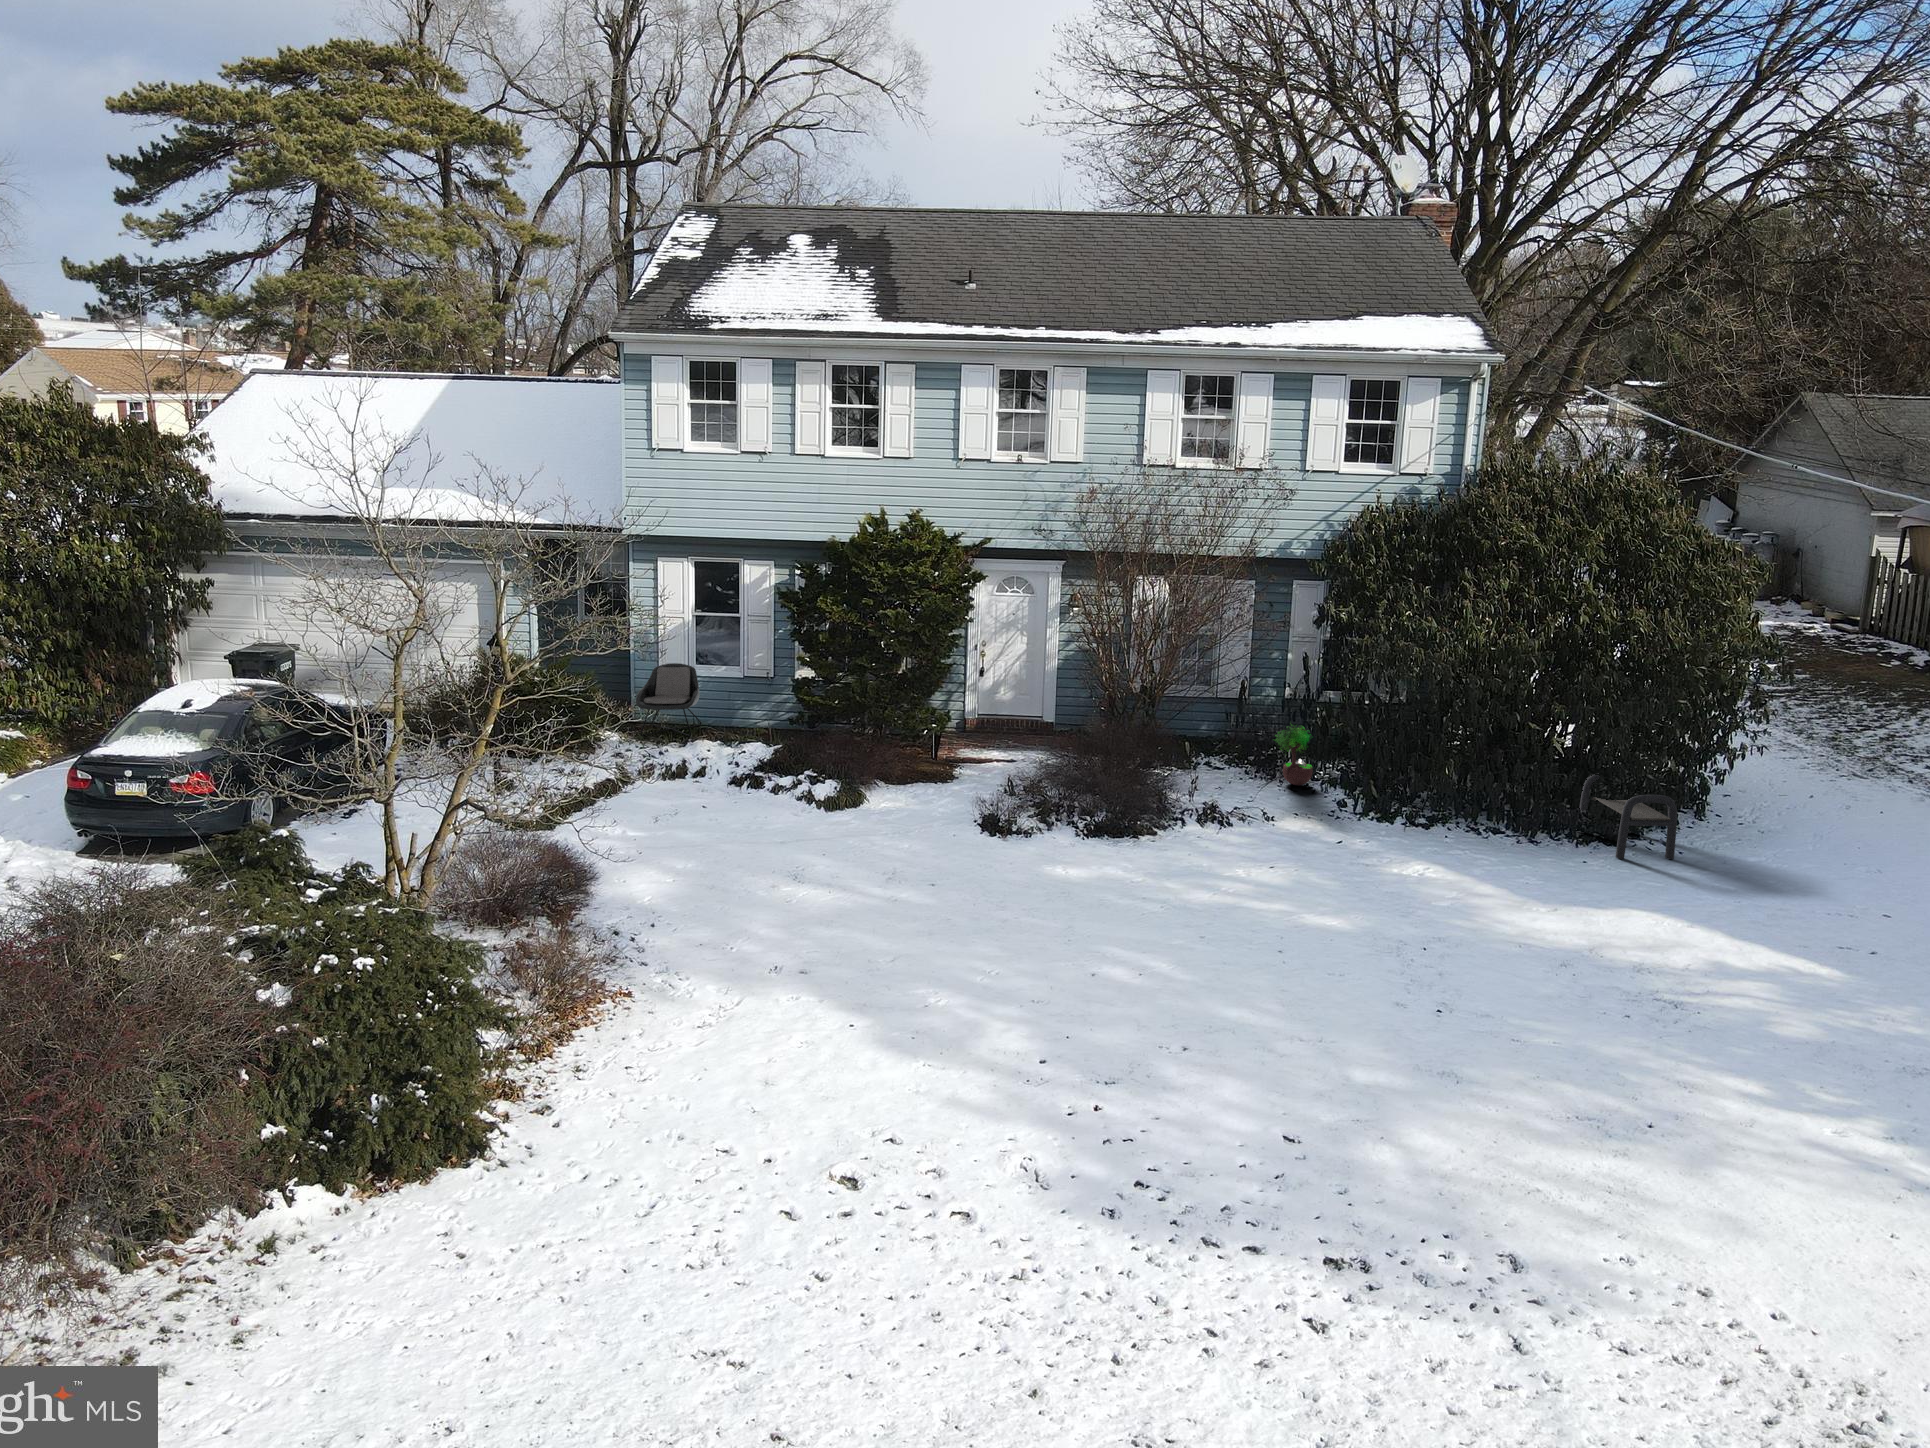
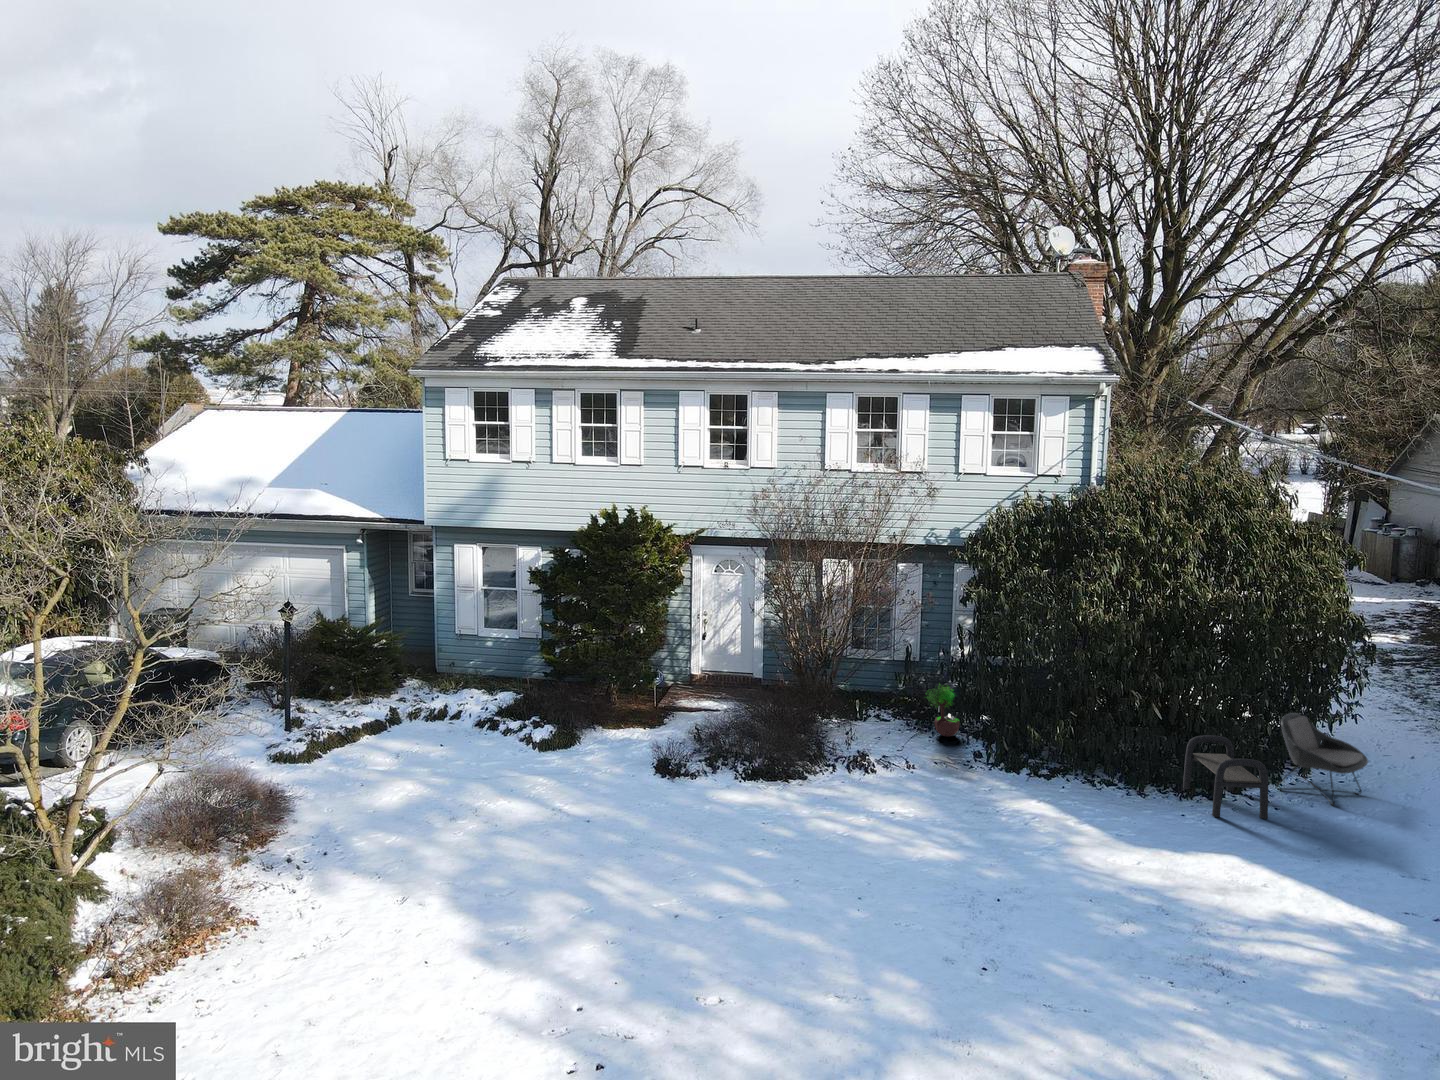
lounge chair: present [636,663,701,737] -> present [1276,713,1368,806]

